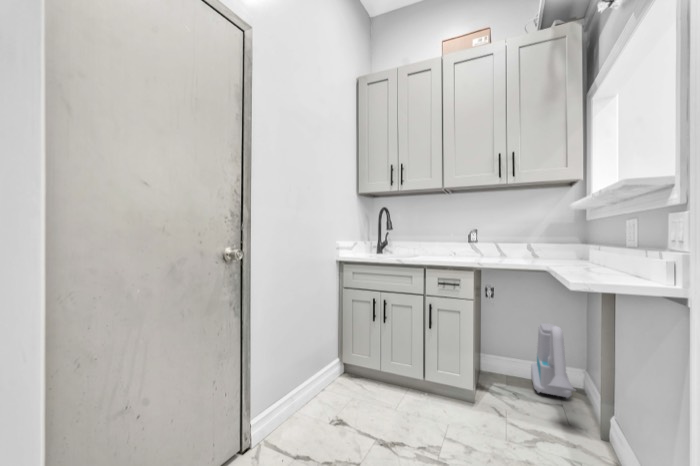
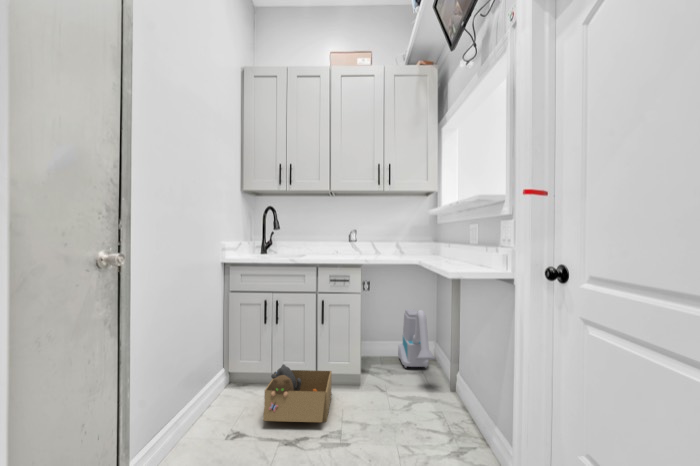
cardboard box: none [360,365,439,437] -> present [263,364,332,422]

